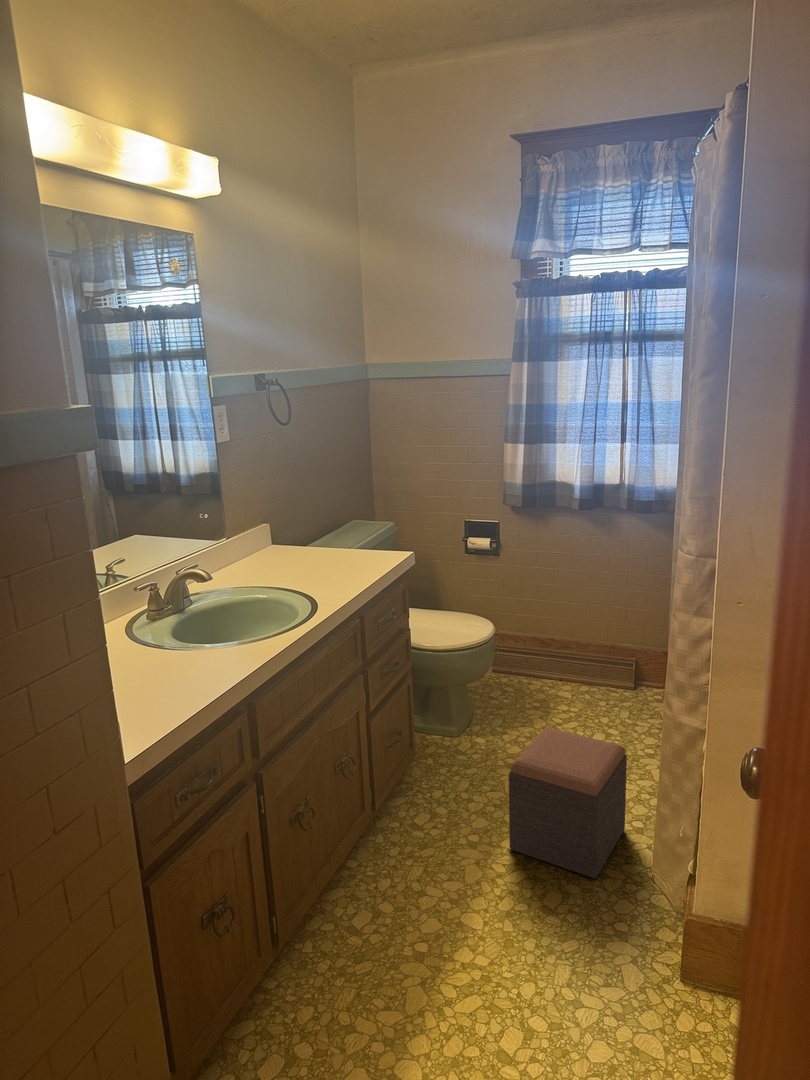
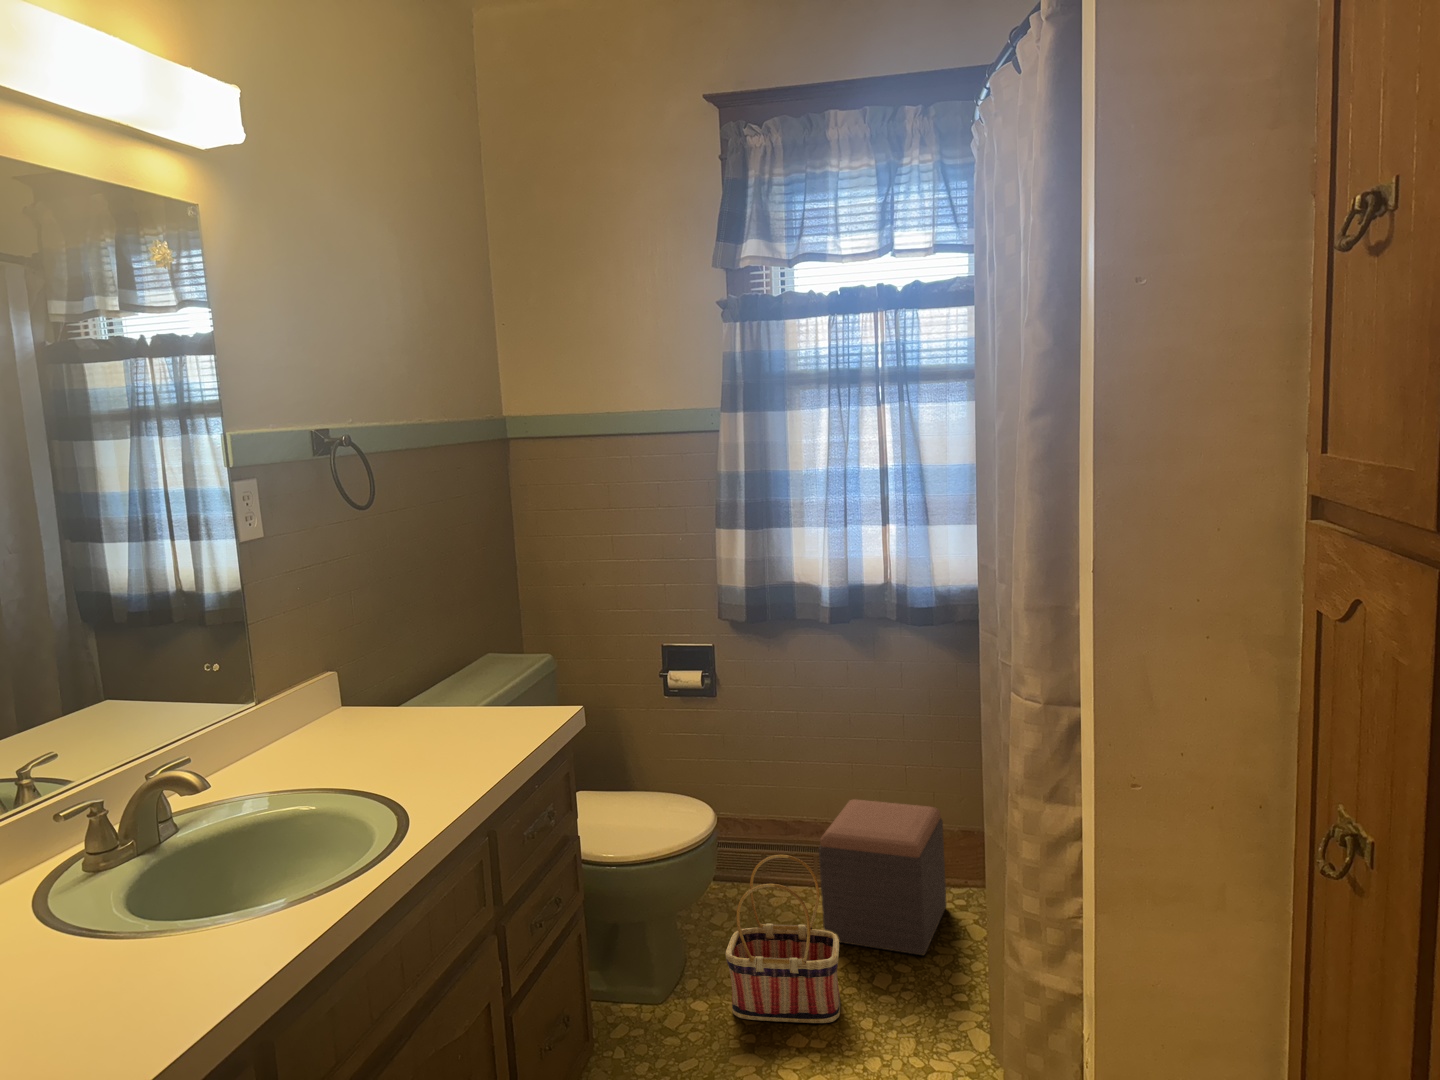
basket: none [410,784,512,938] -> present [726,855,840,1023]

